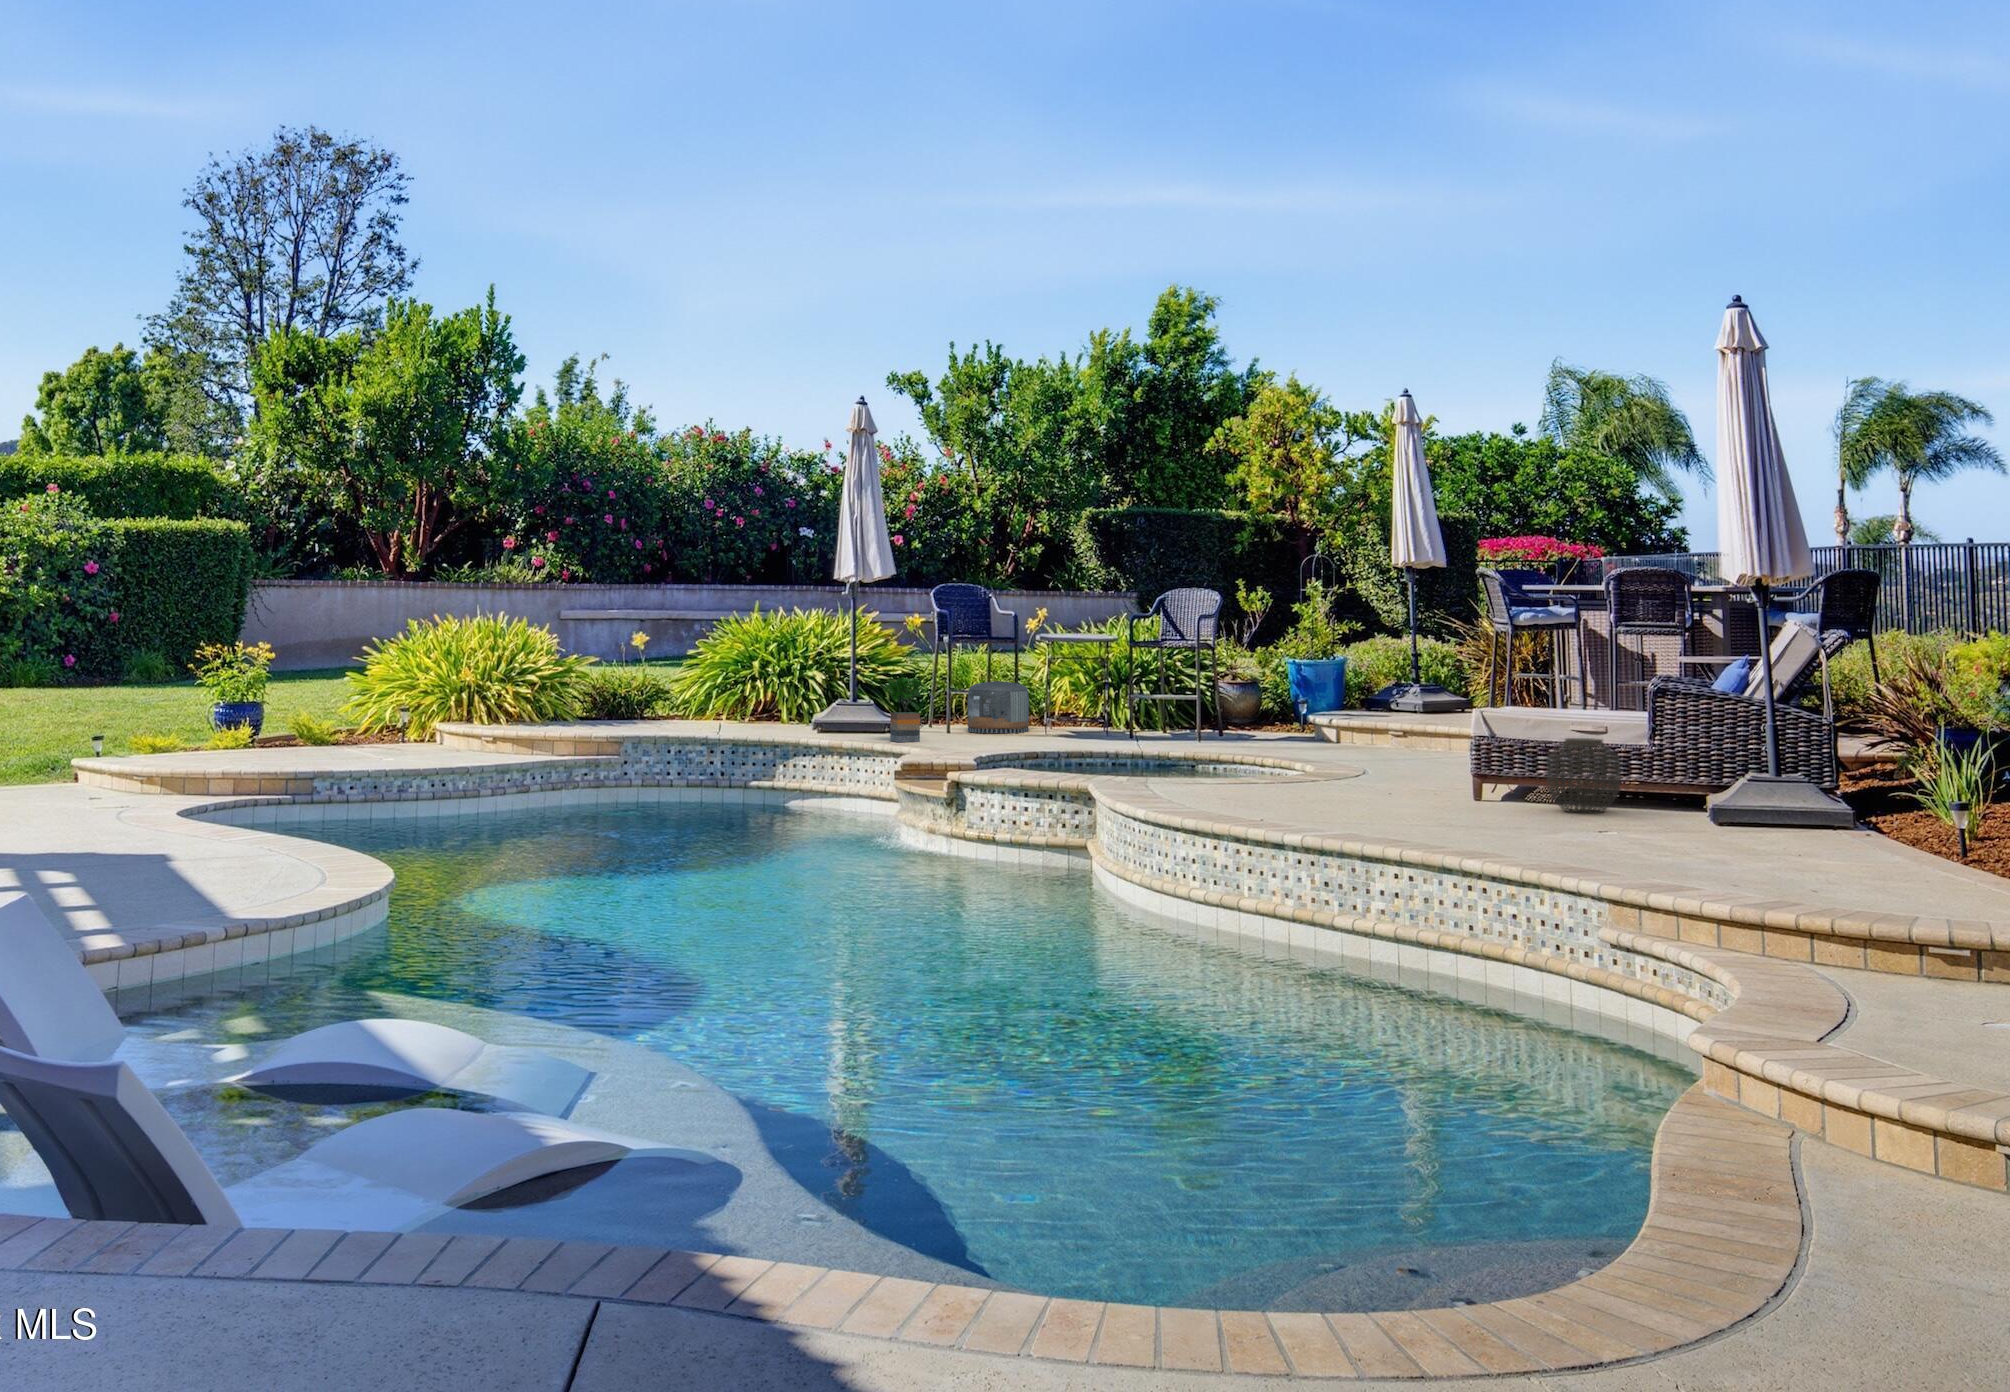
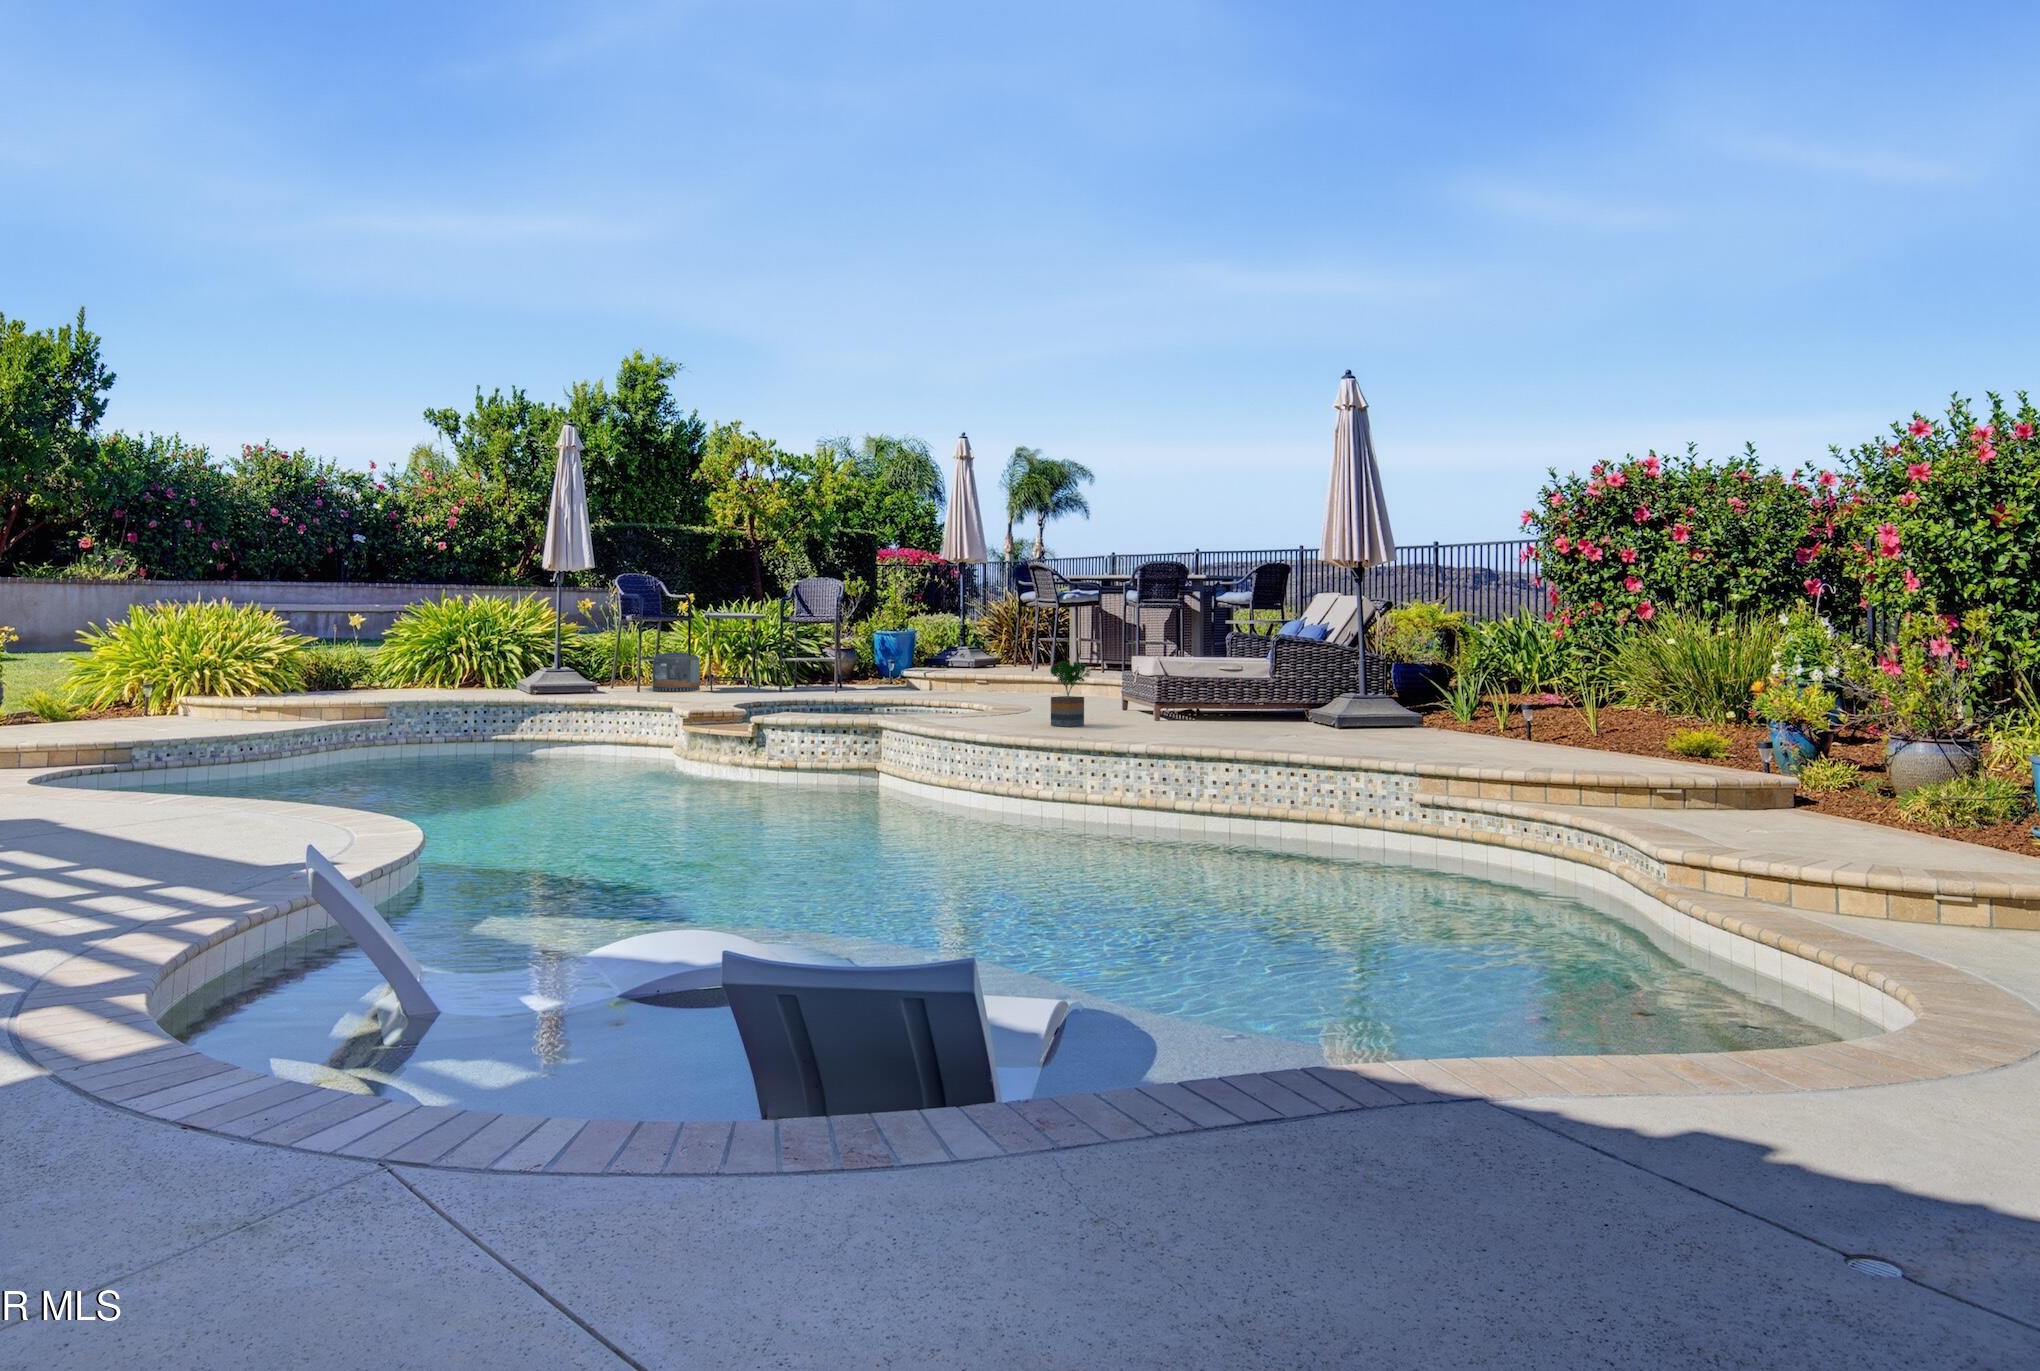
potted tree: present [884,677,928,742] -> present [1051,661,1090,727]
woven basket: present [1547,738,1621,813] -> none [1219,679,1265,727]

